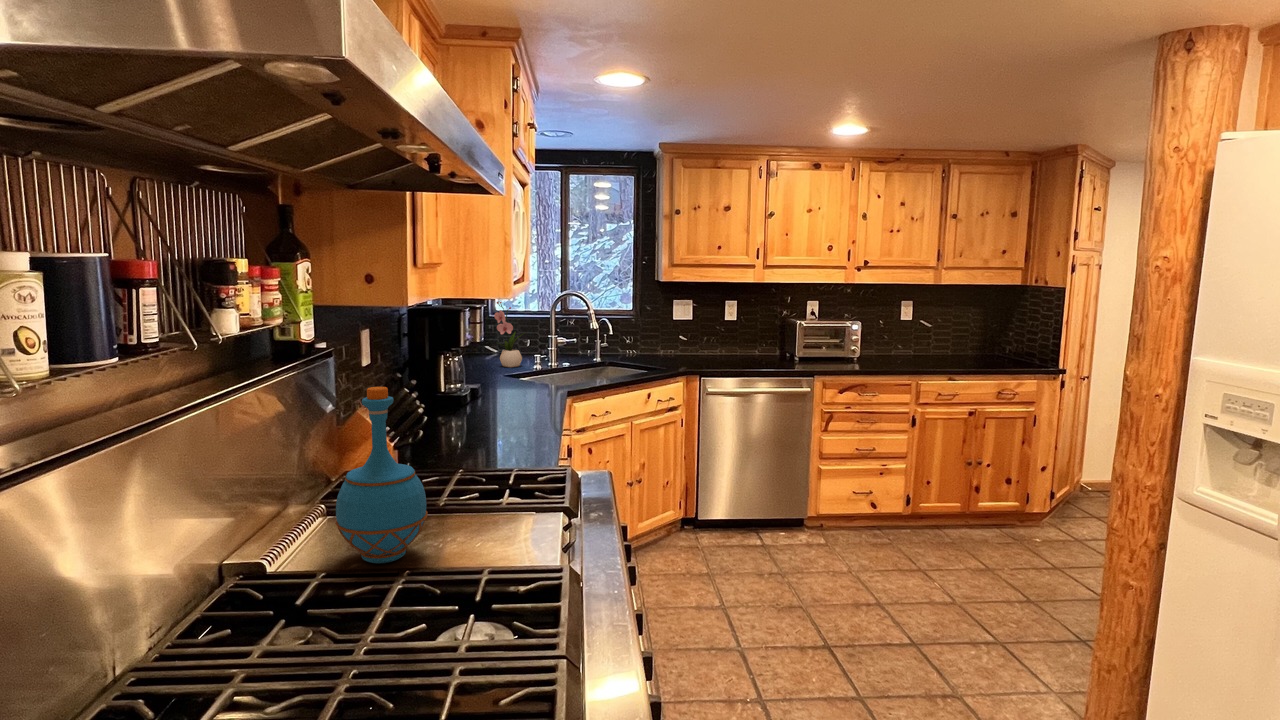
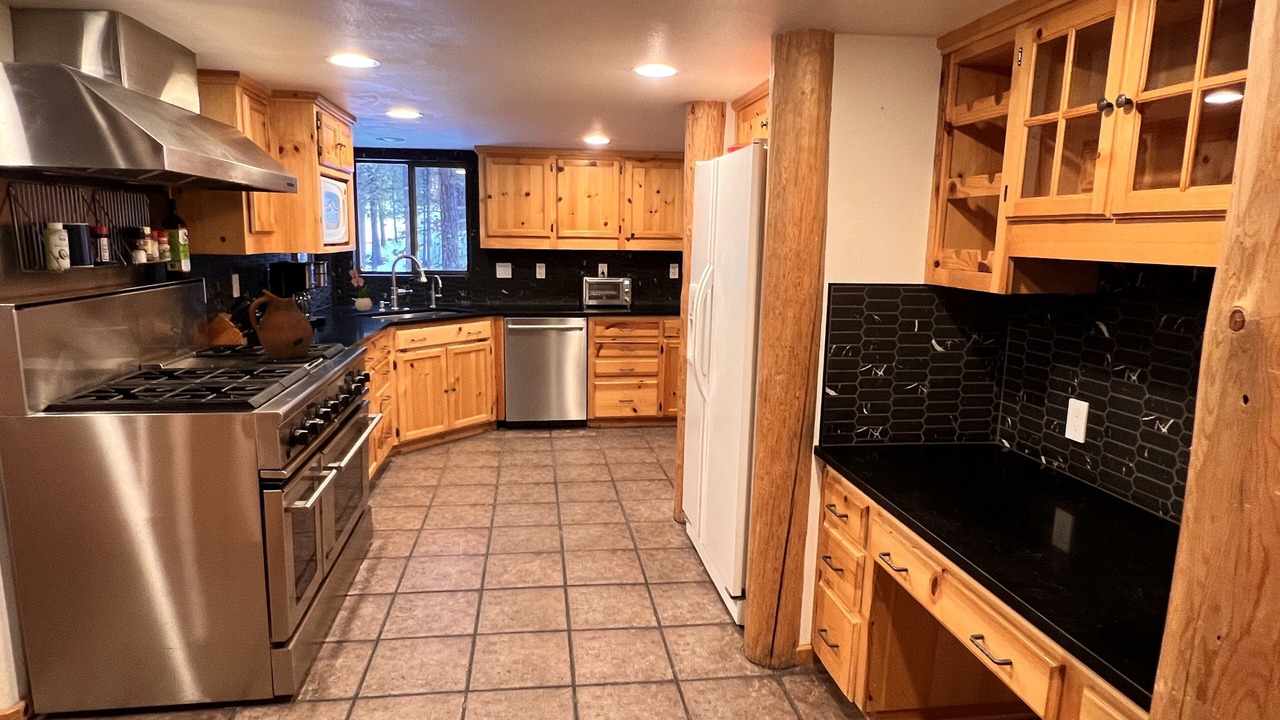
ceramic pitcher: none [426,379,546,526] -> present [249,290,323,362]
bottle: present [335,387,428,563] -> none [197,288,245,371]

